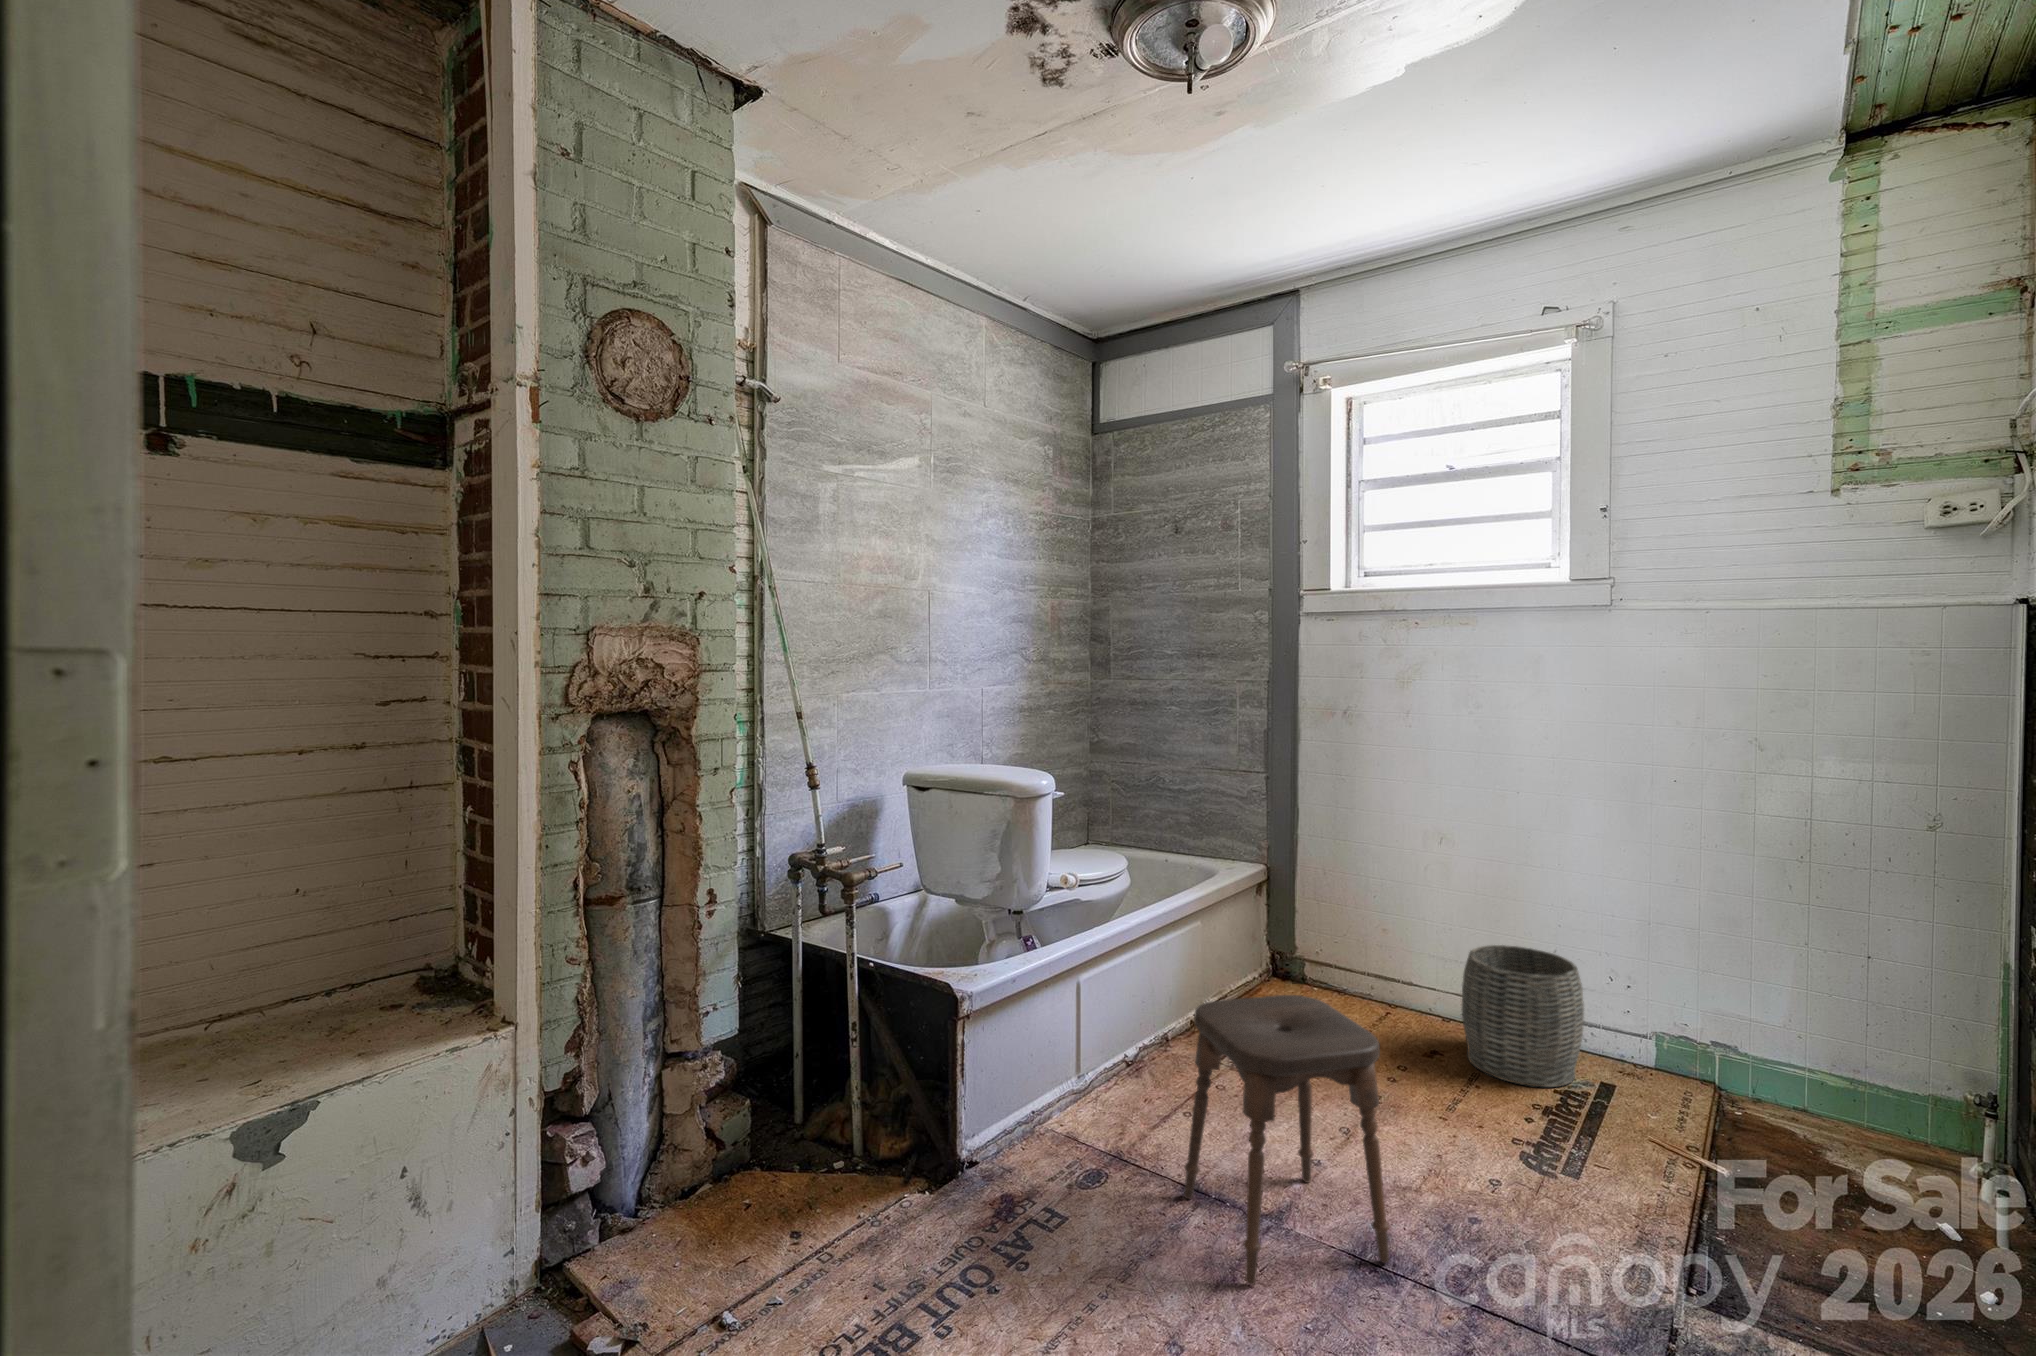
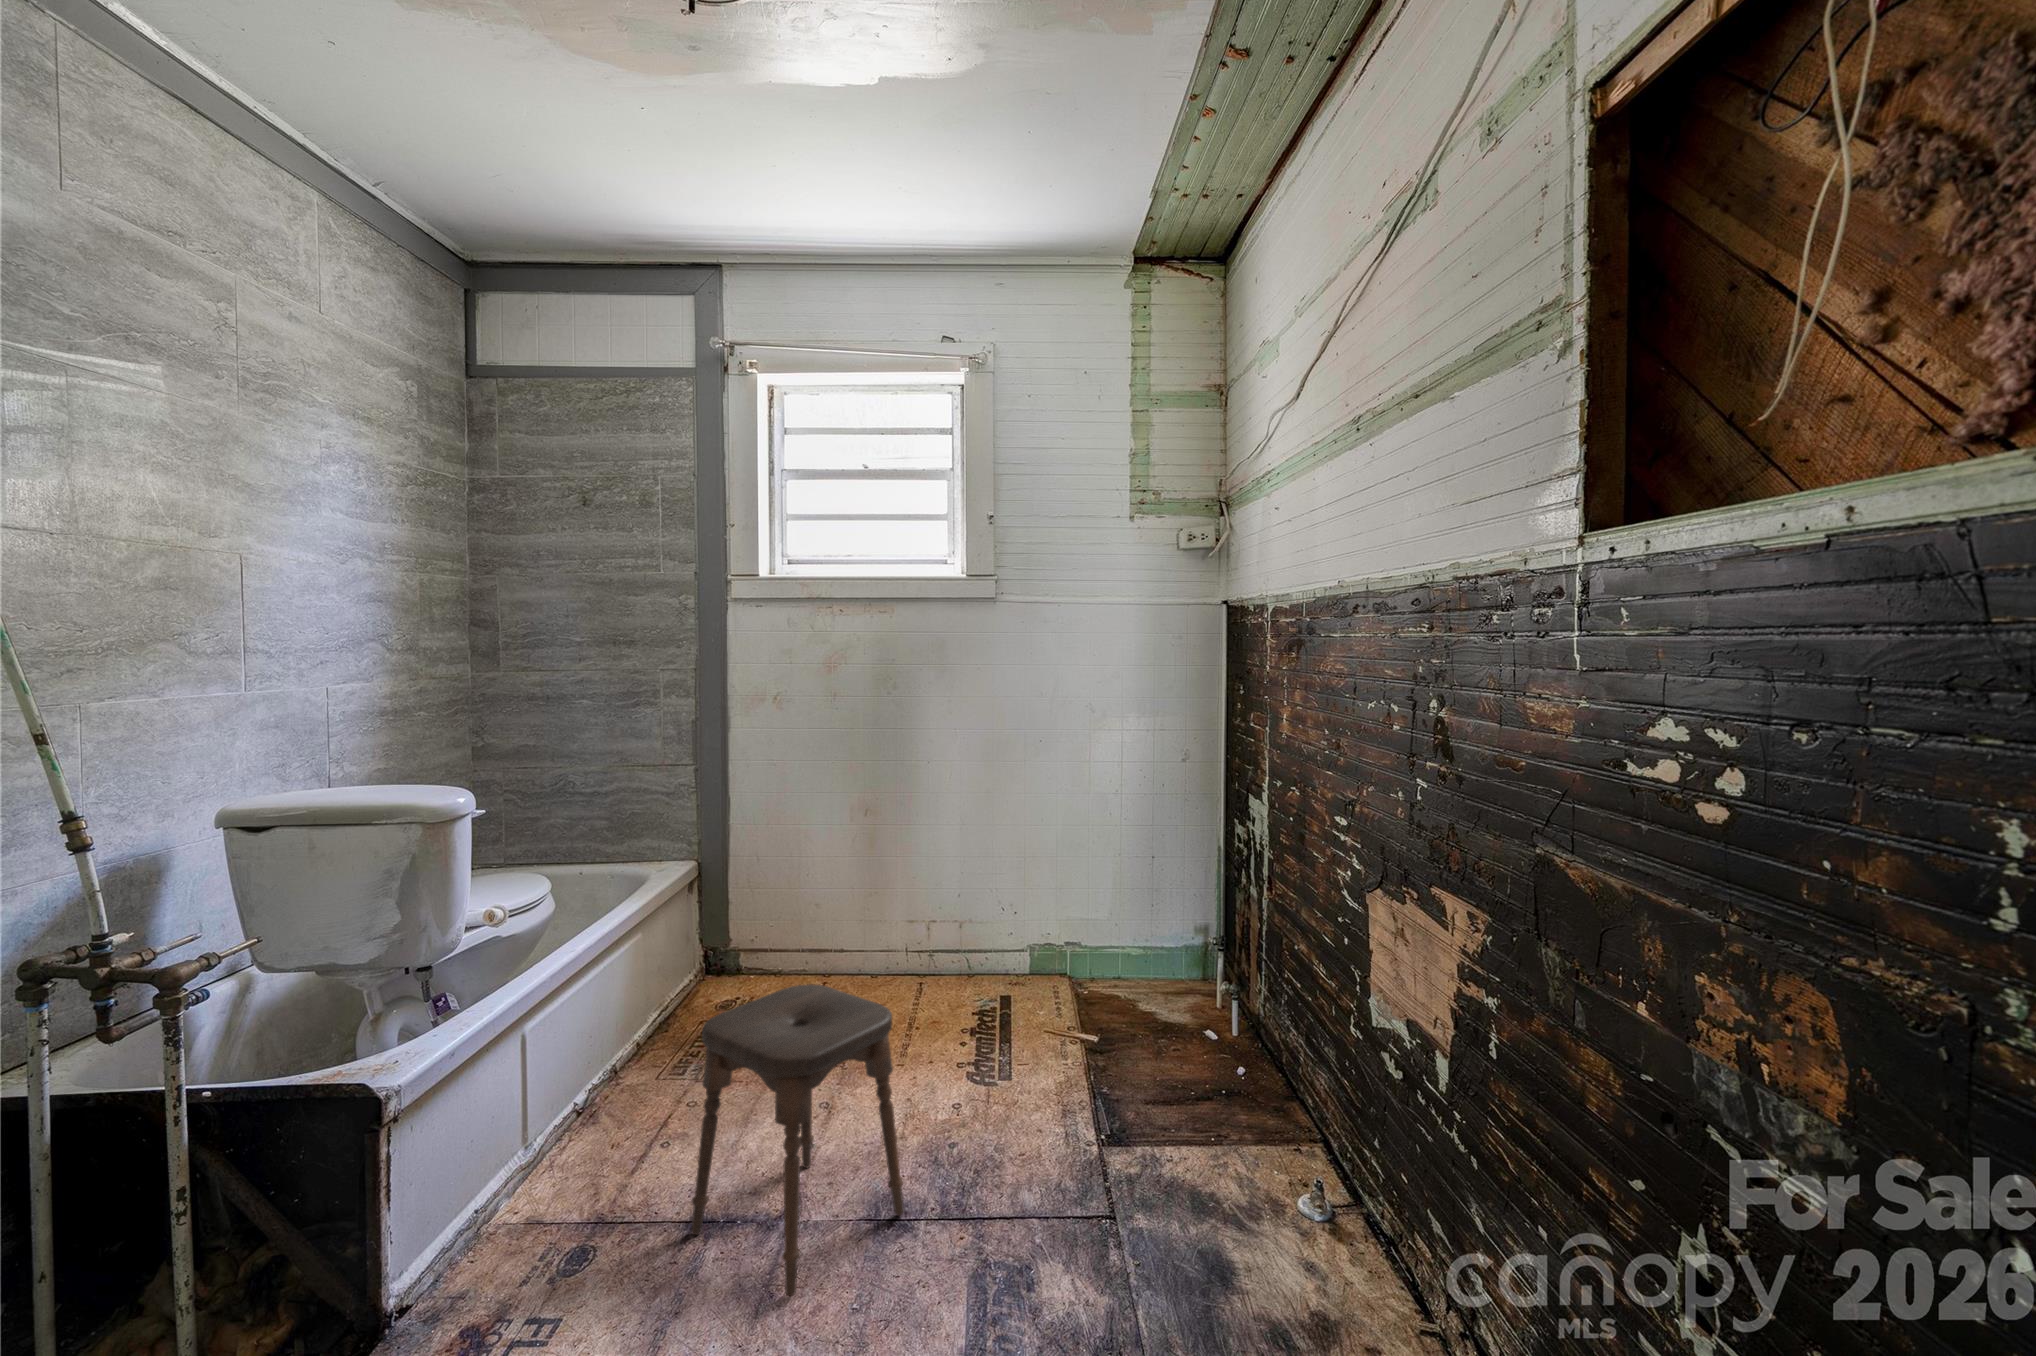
woven basket: present [1462,945,1584,1087] -> none [894,894,987,1013]

